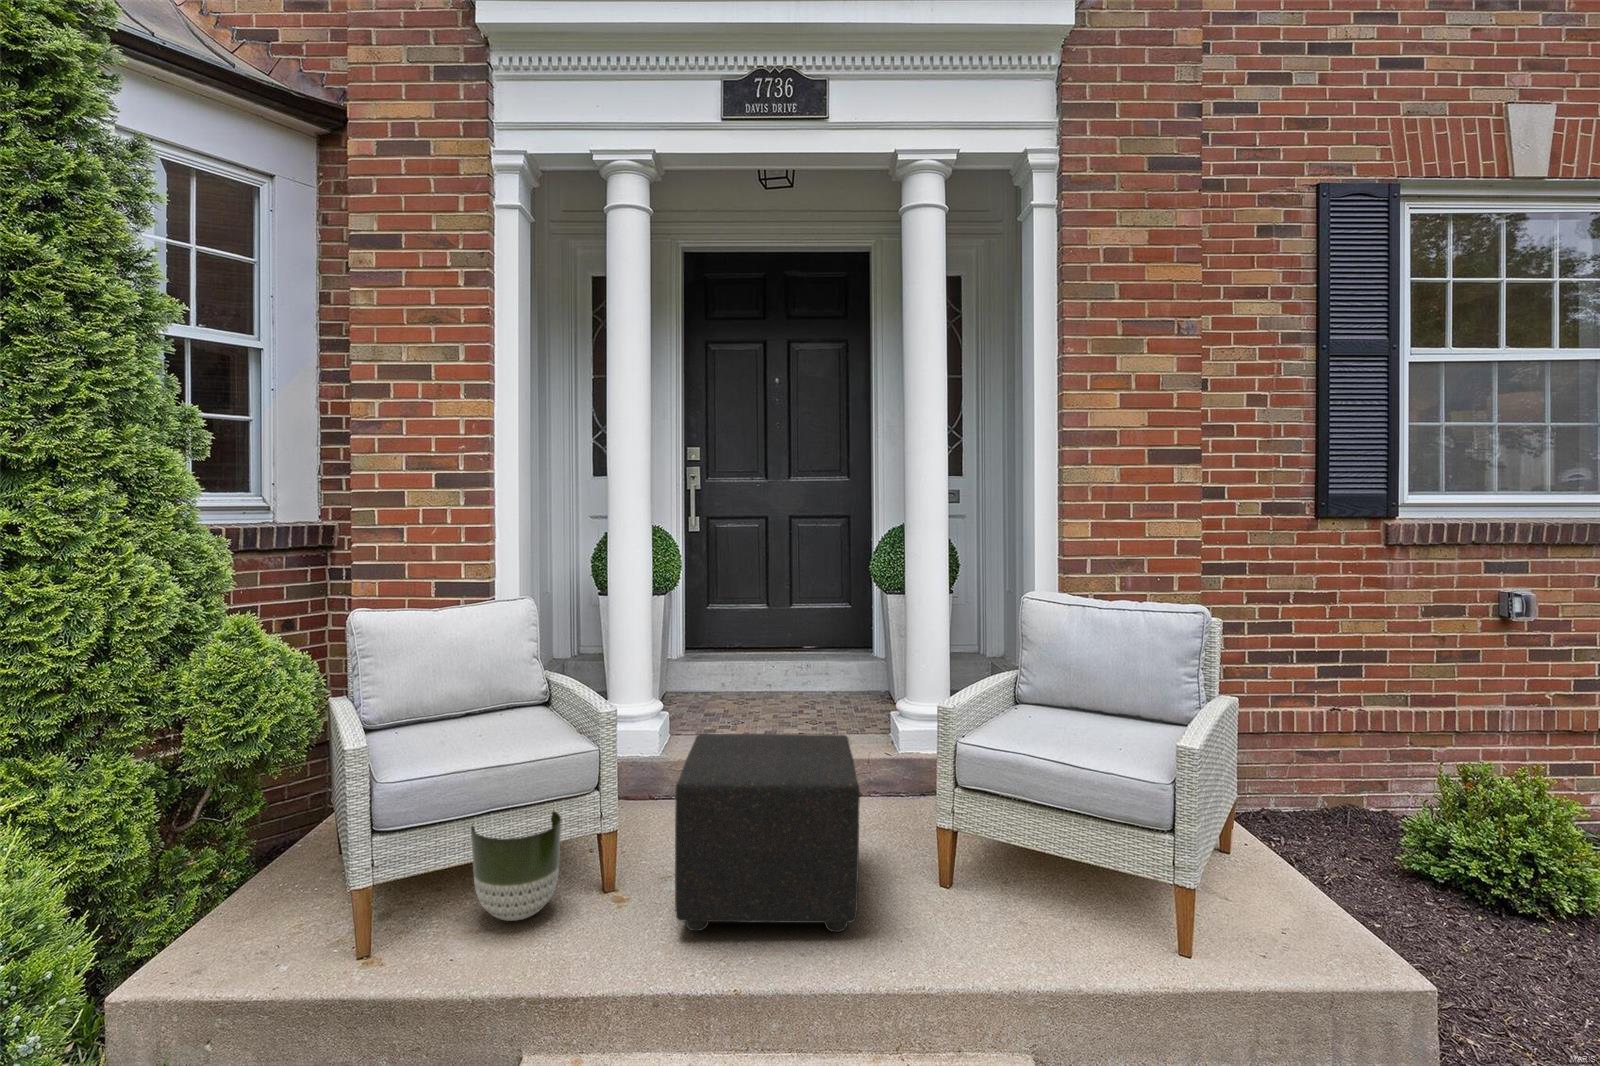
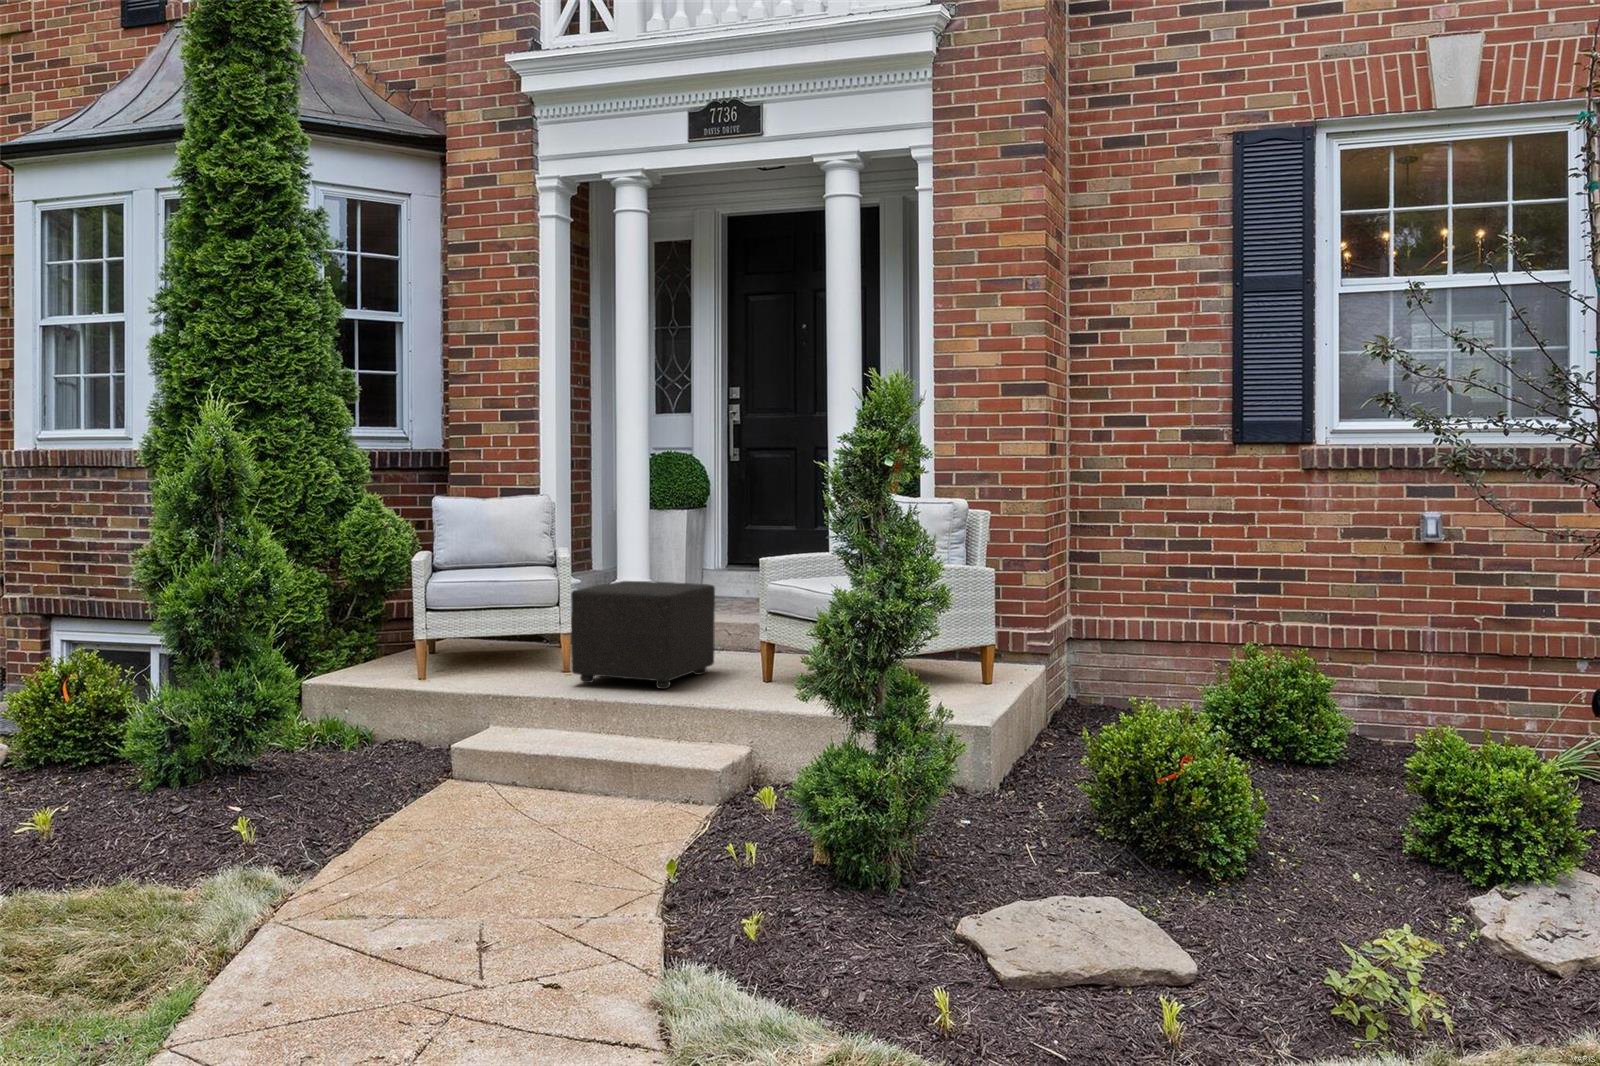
planter: present [471,811,561,921] -> none [474,615,527,676]

